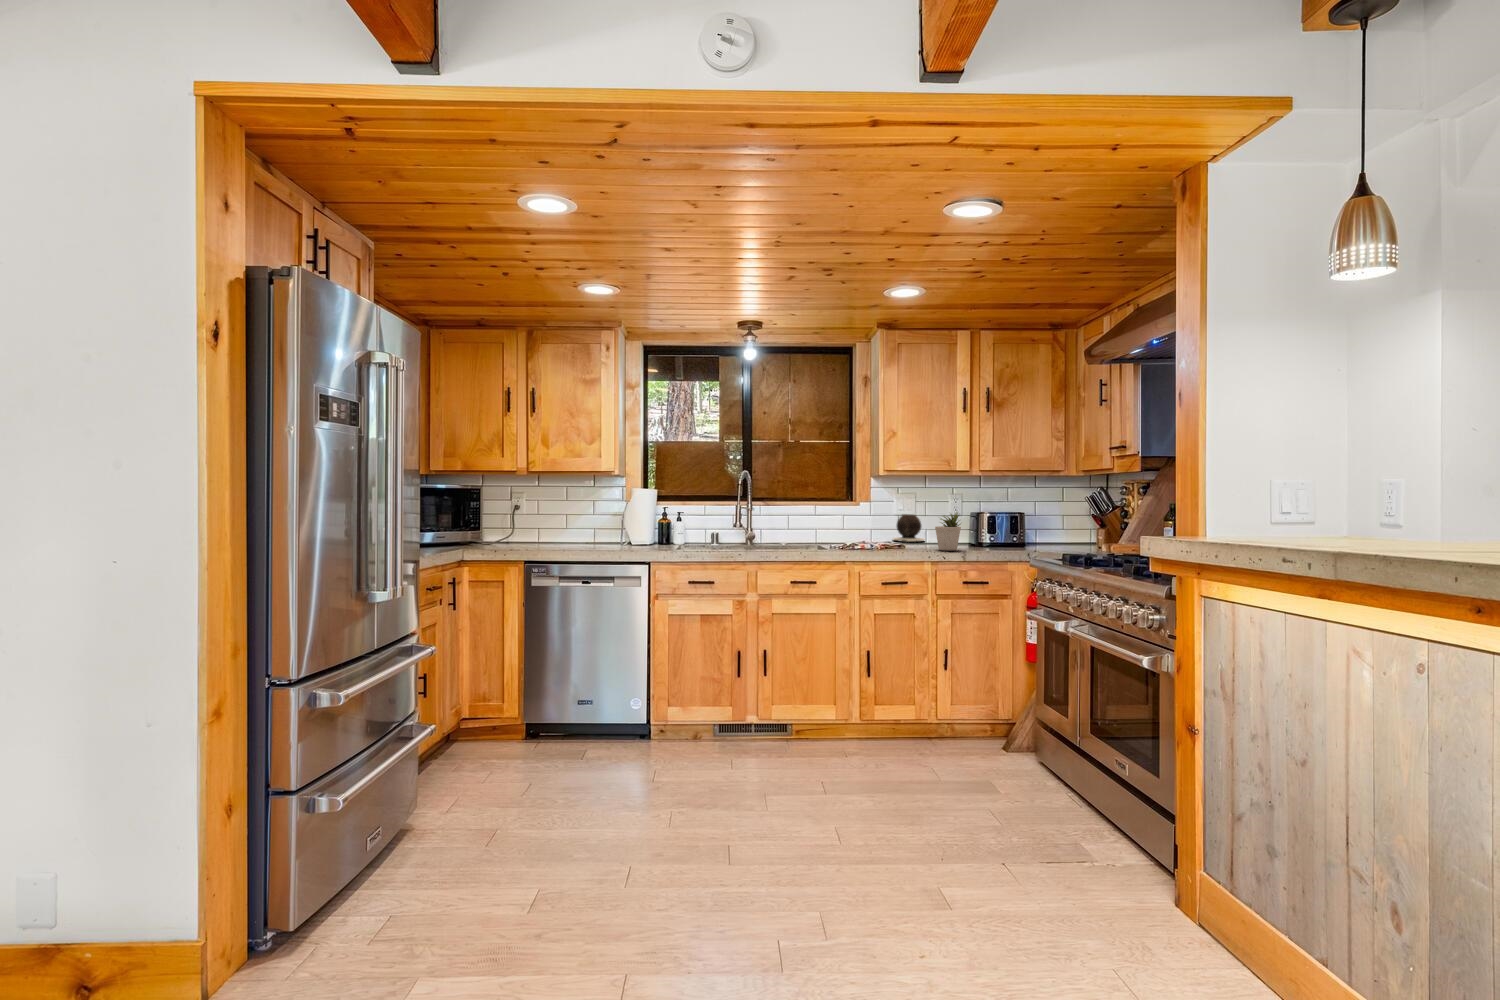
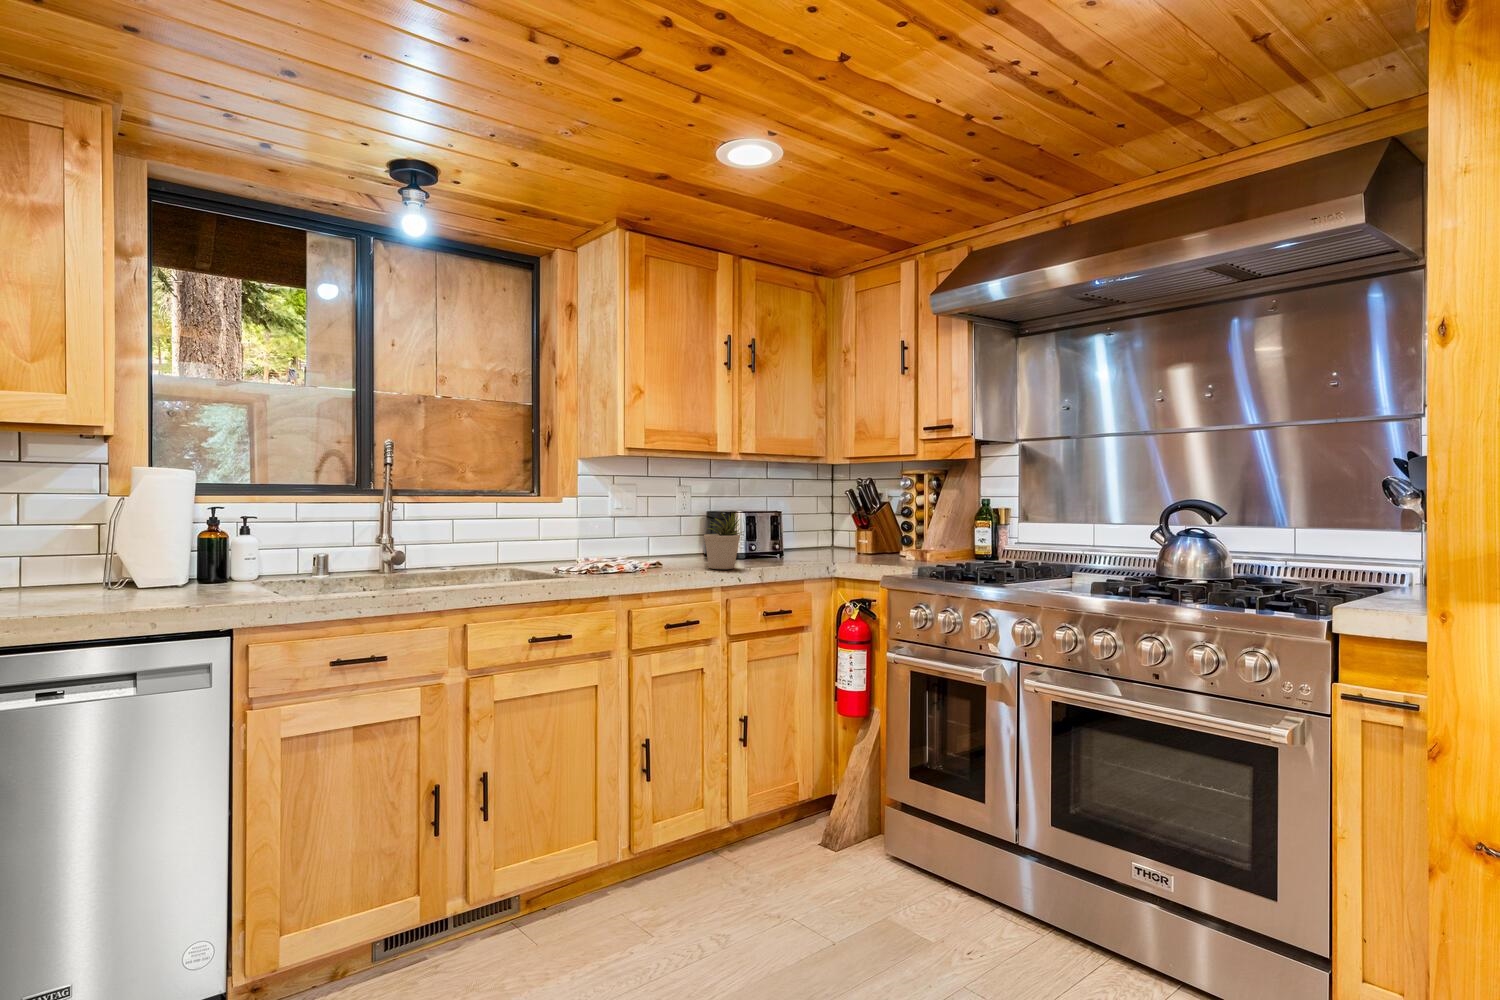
vase: present [893,514,924,542] -> none [610,516,658,556]

